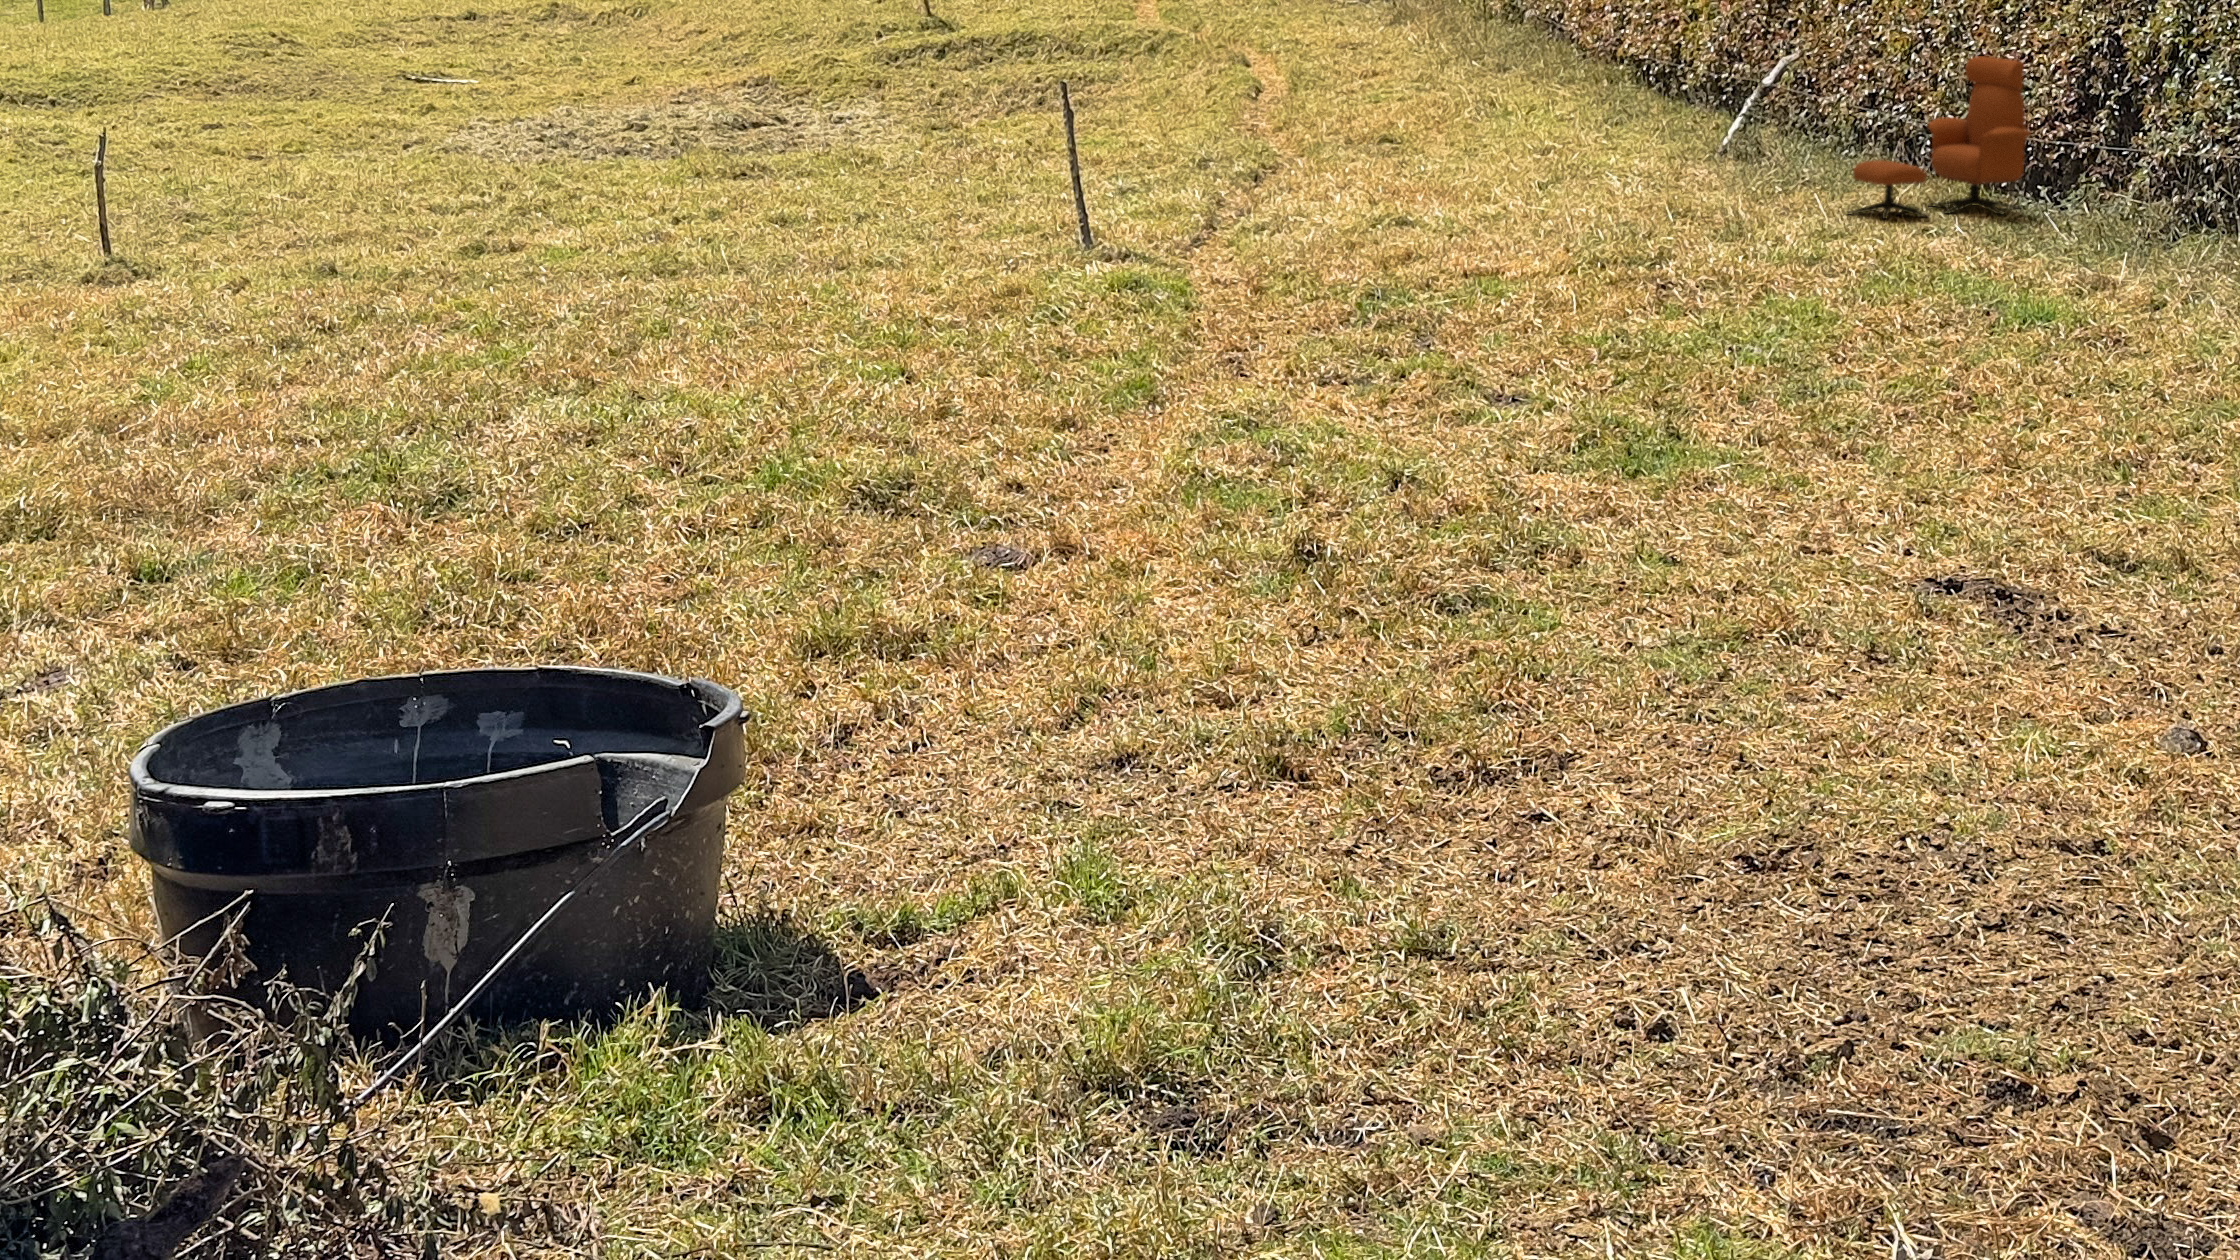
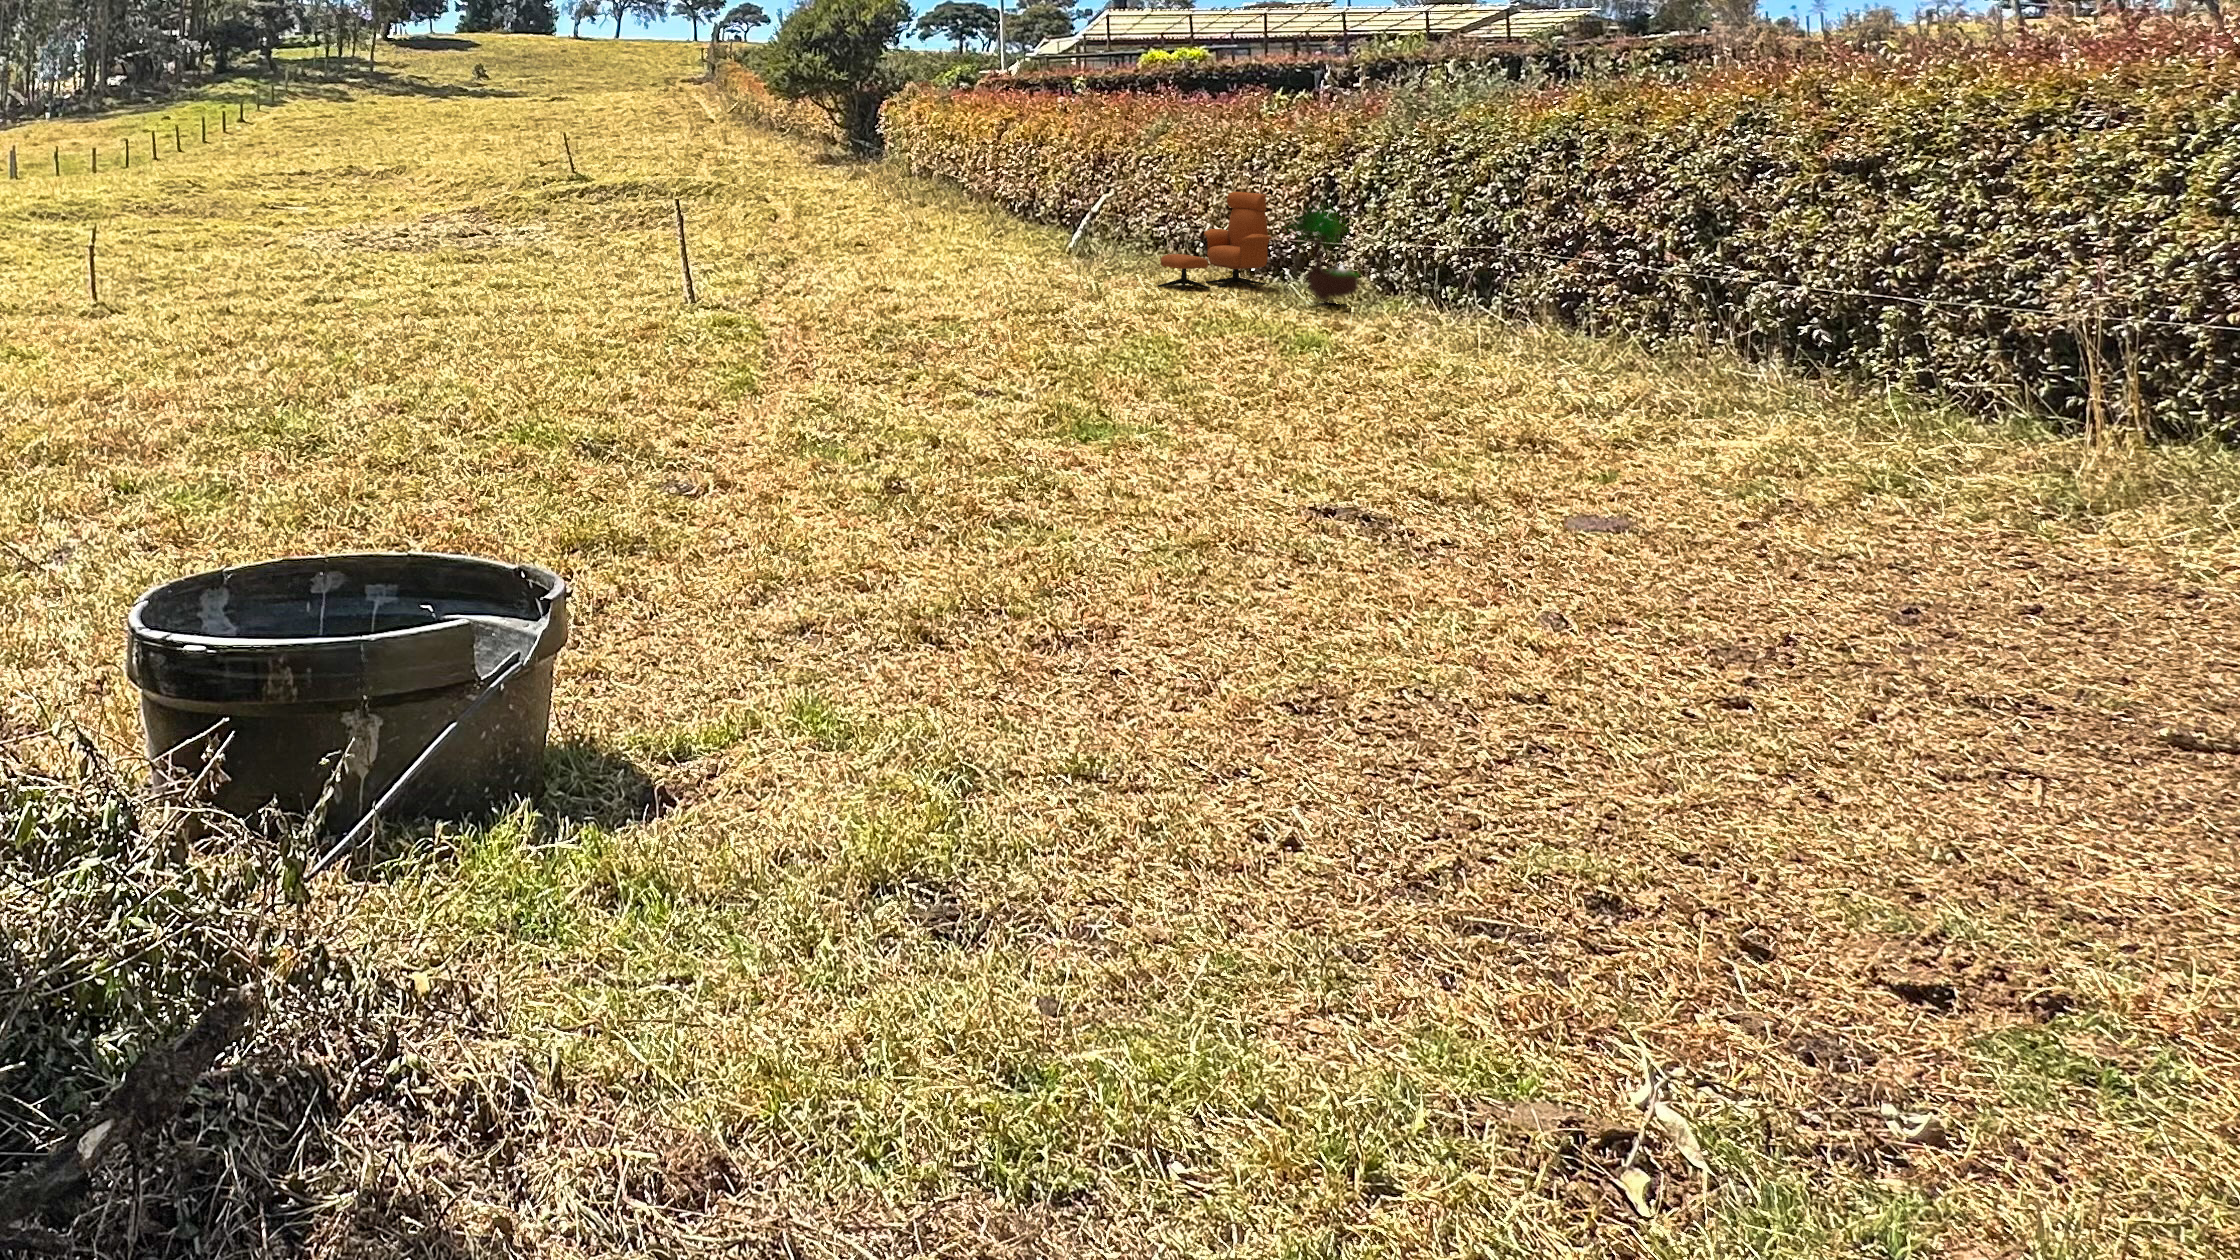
potted tree: none [2037,70,2156,244] -> present [1288,207,1359,304]

